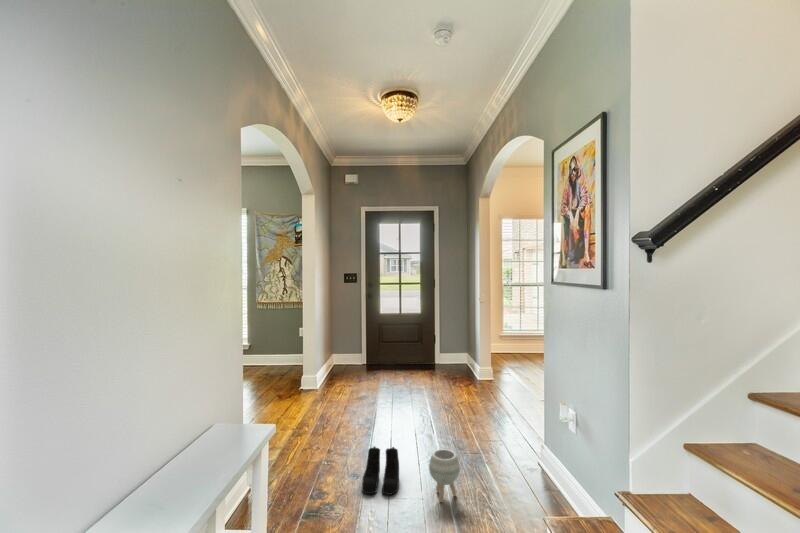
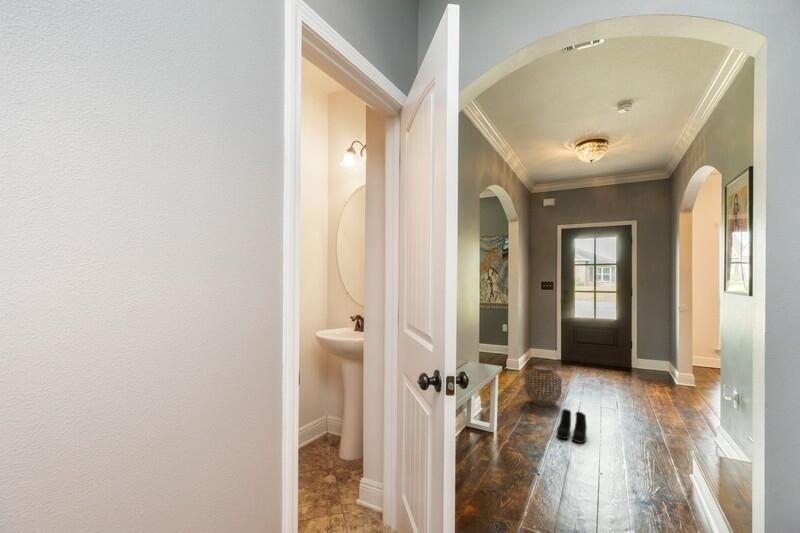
woven basket: none [321,384,367,439] -> present [525,366,562,407]
planter: present [429,449,460,502] -> none [611,418,637,455]

